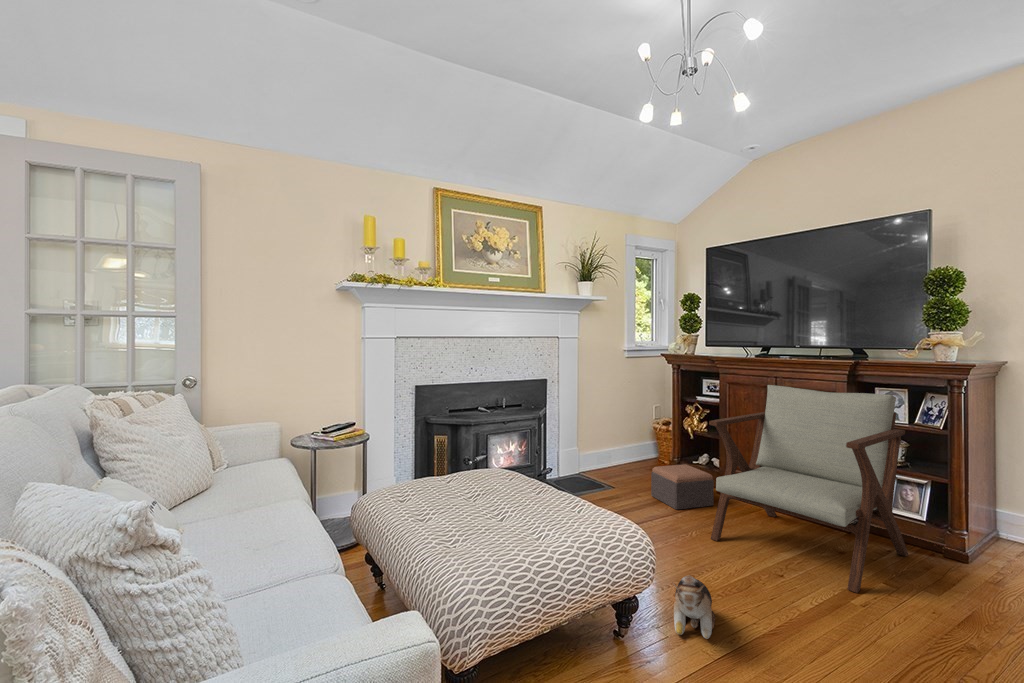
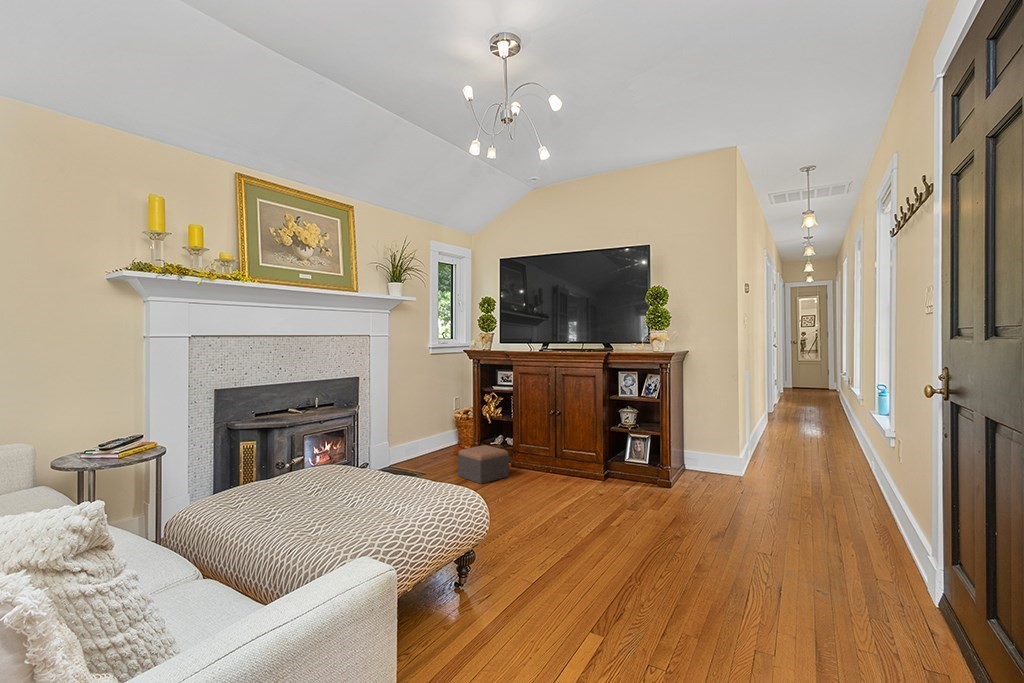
lounge chair: present [709,385,908,593] -> none [511,373,641,521]
plush toy: present [672,575,715,639] -> none [499,525,528,575]

